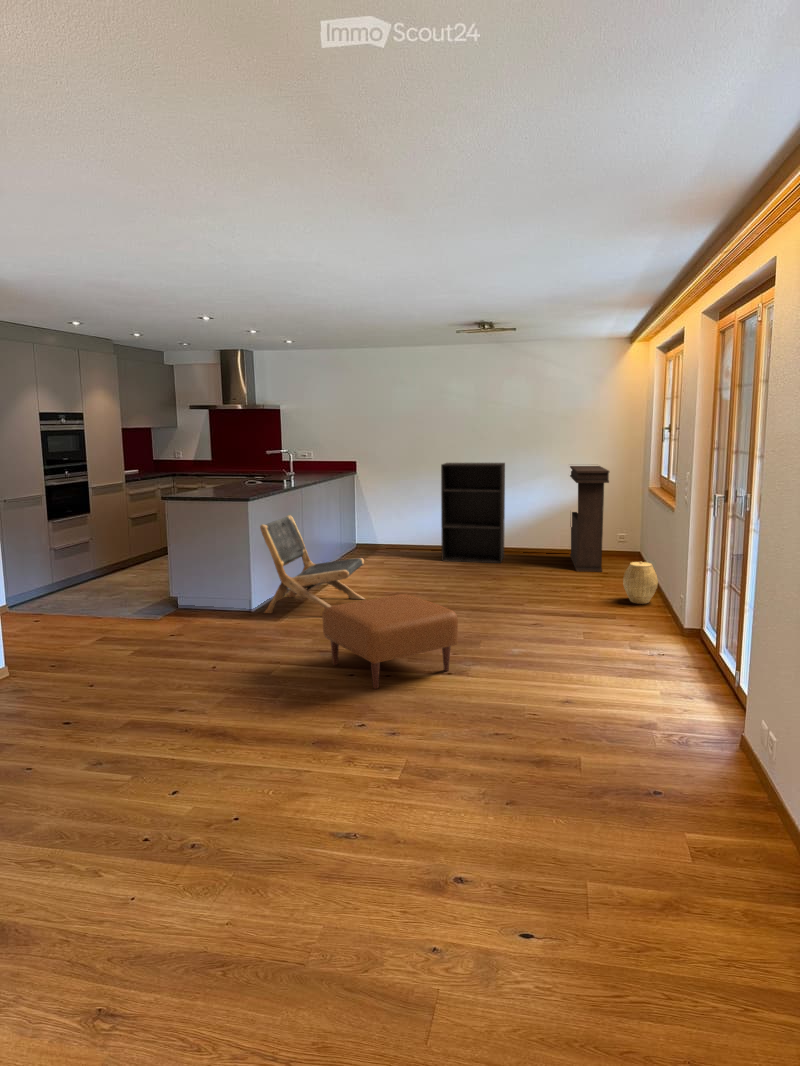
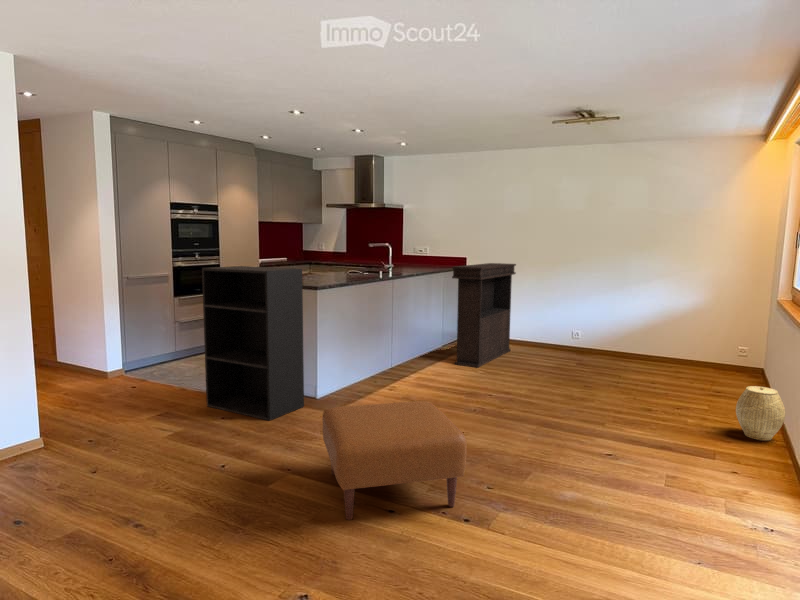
bookshelf: present [441,463,505,563] -> present [202,266,304,421]
console table: present [570,466,609,572] -> present [452,263,516,368]
lounge chair: present [260,515,364,613] -> none [322,304,432,413]

